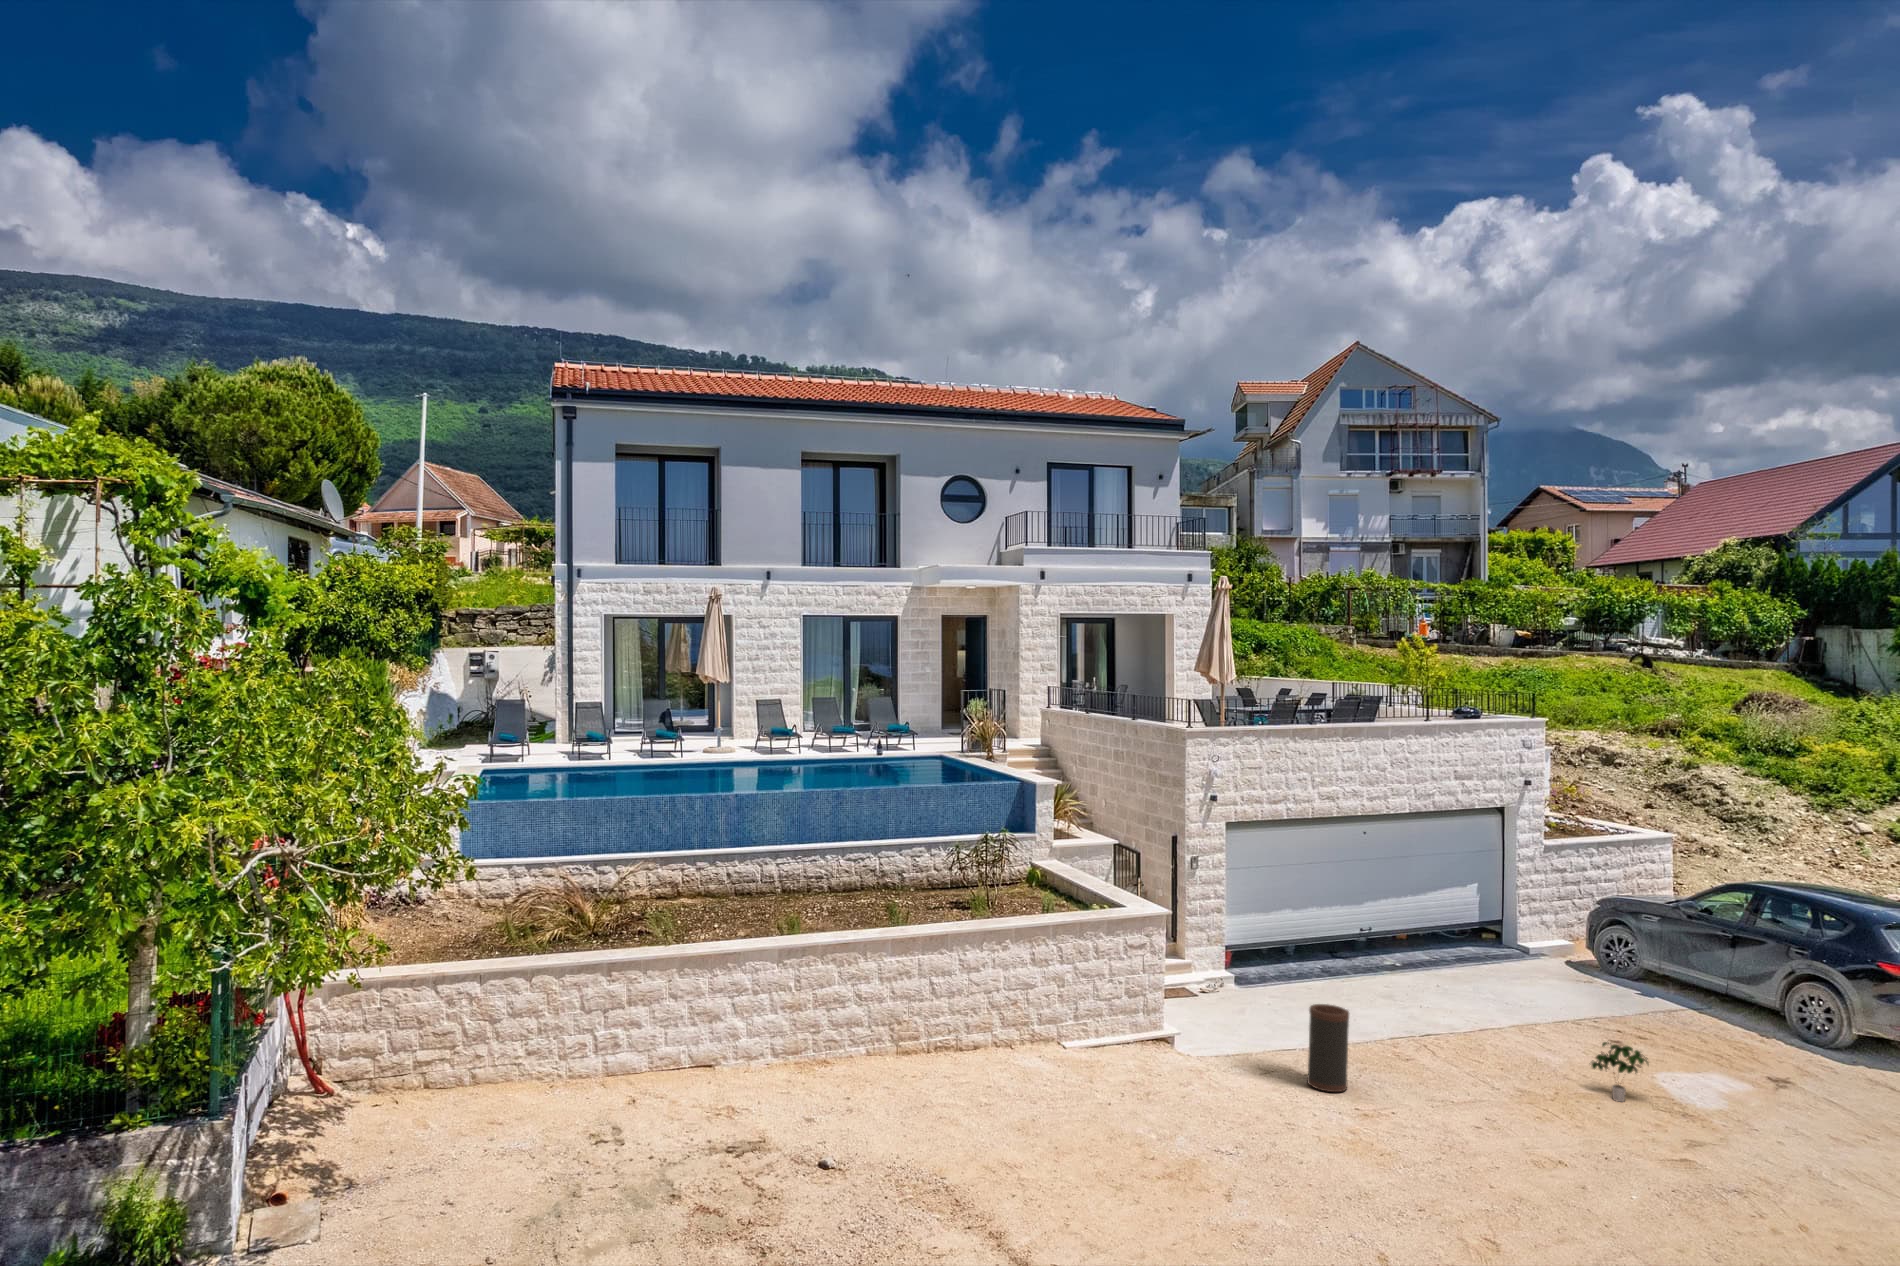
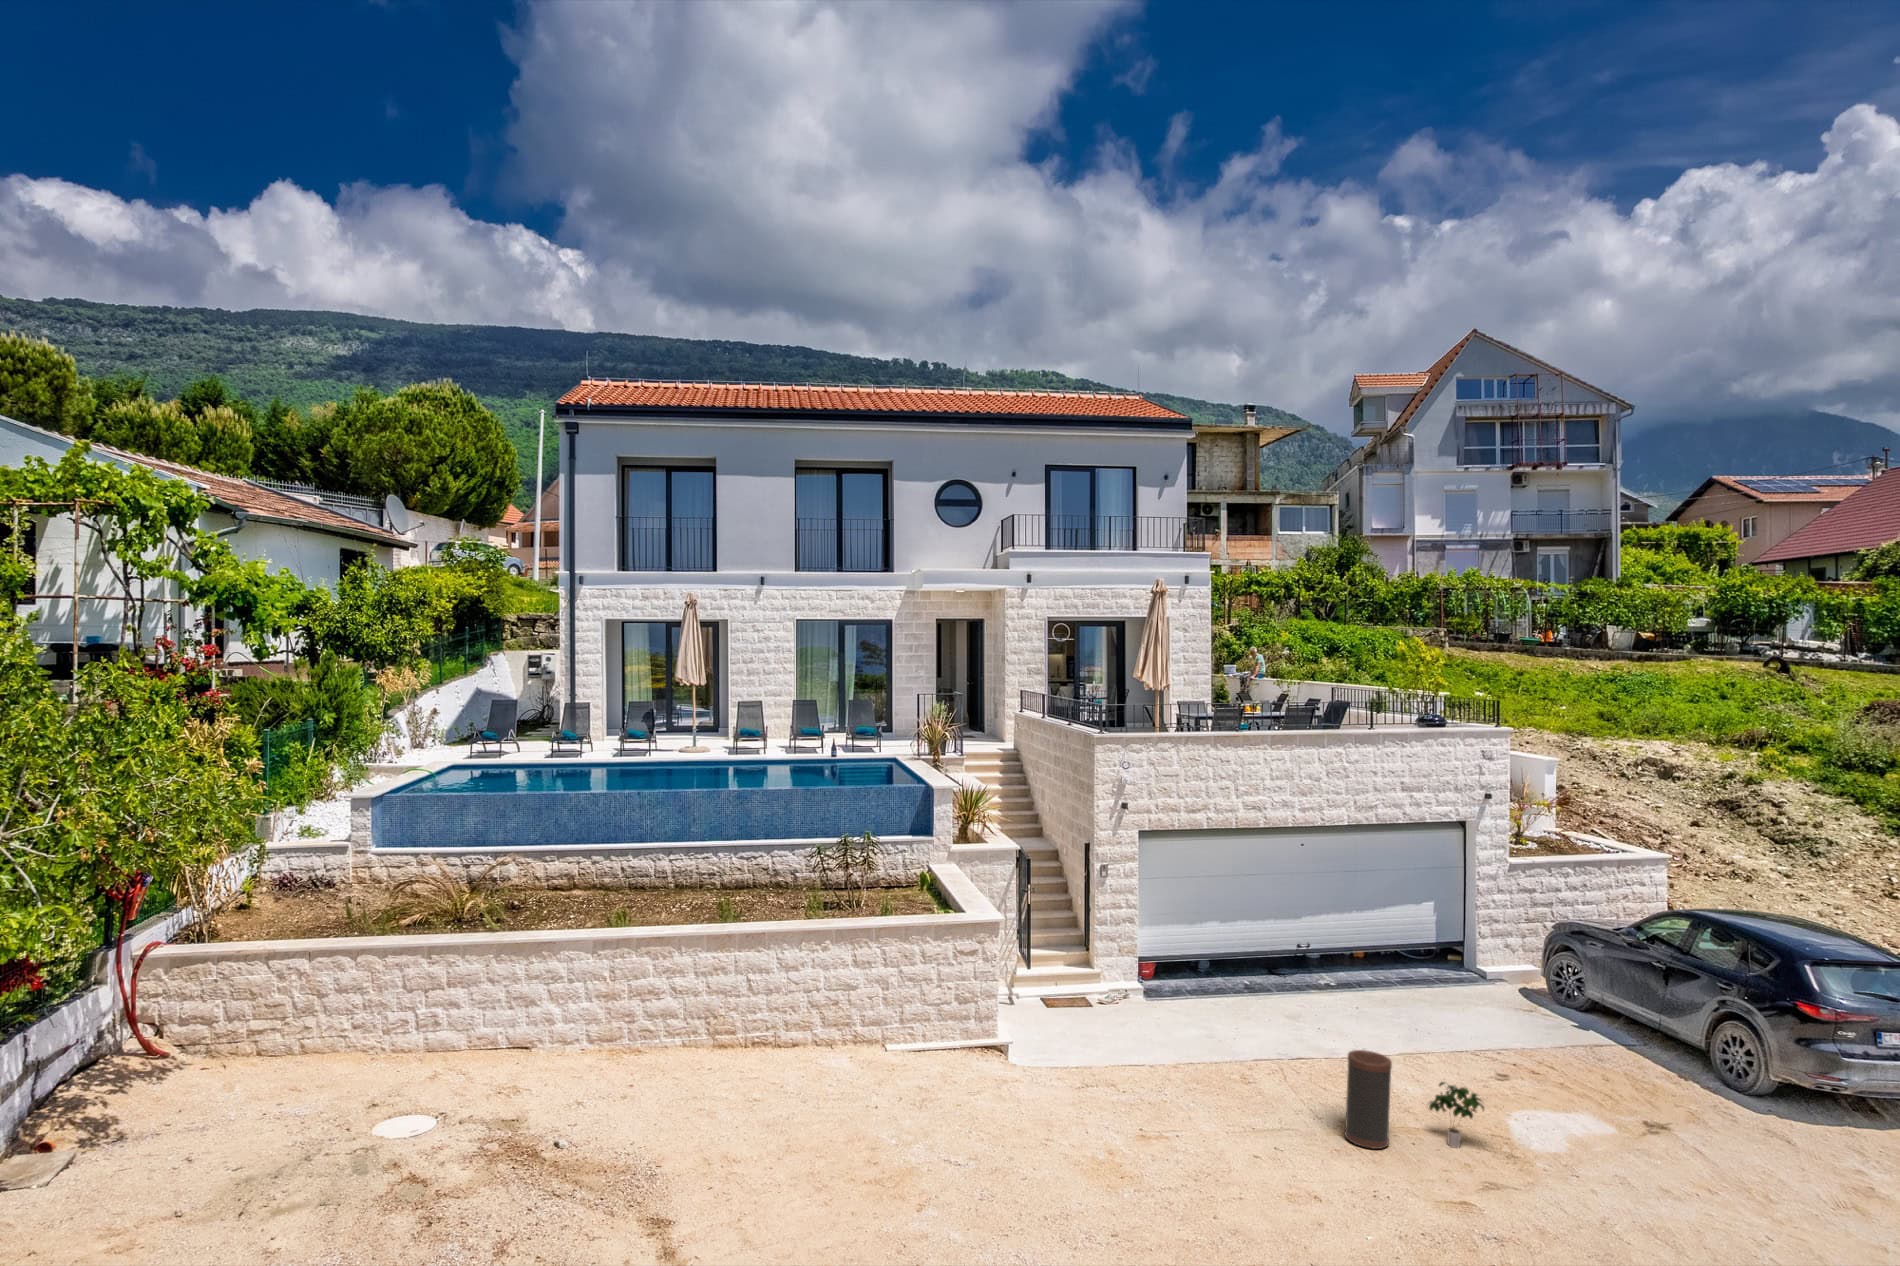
trash can: present [1307,1004,1349,1092] -> present [1345,1050,1392,1149]

